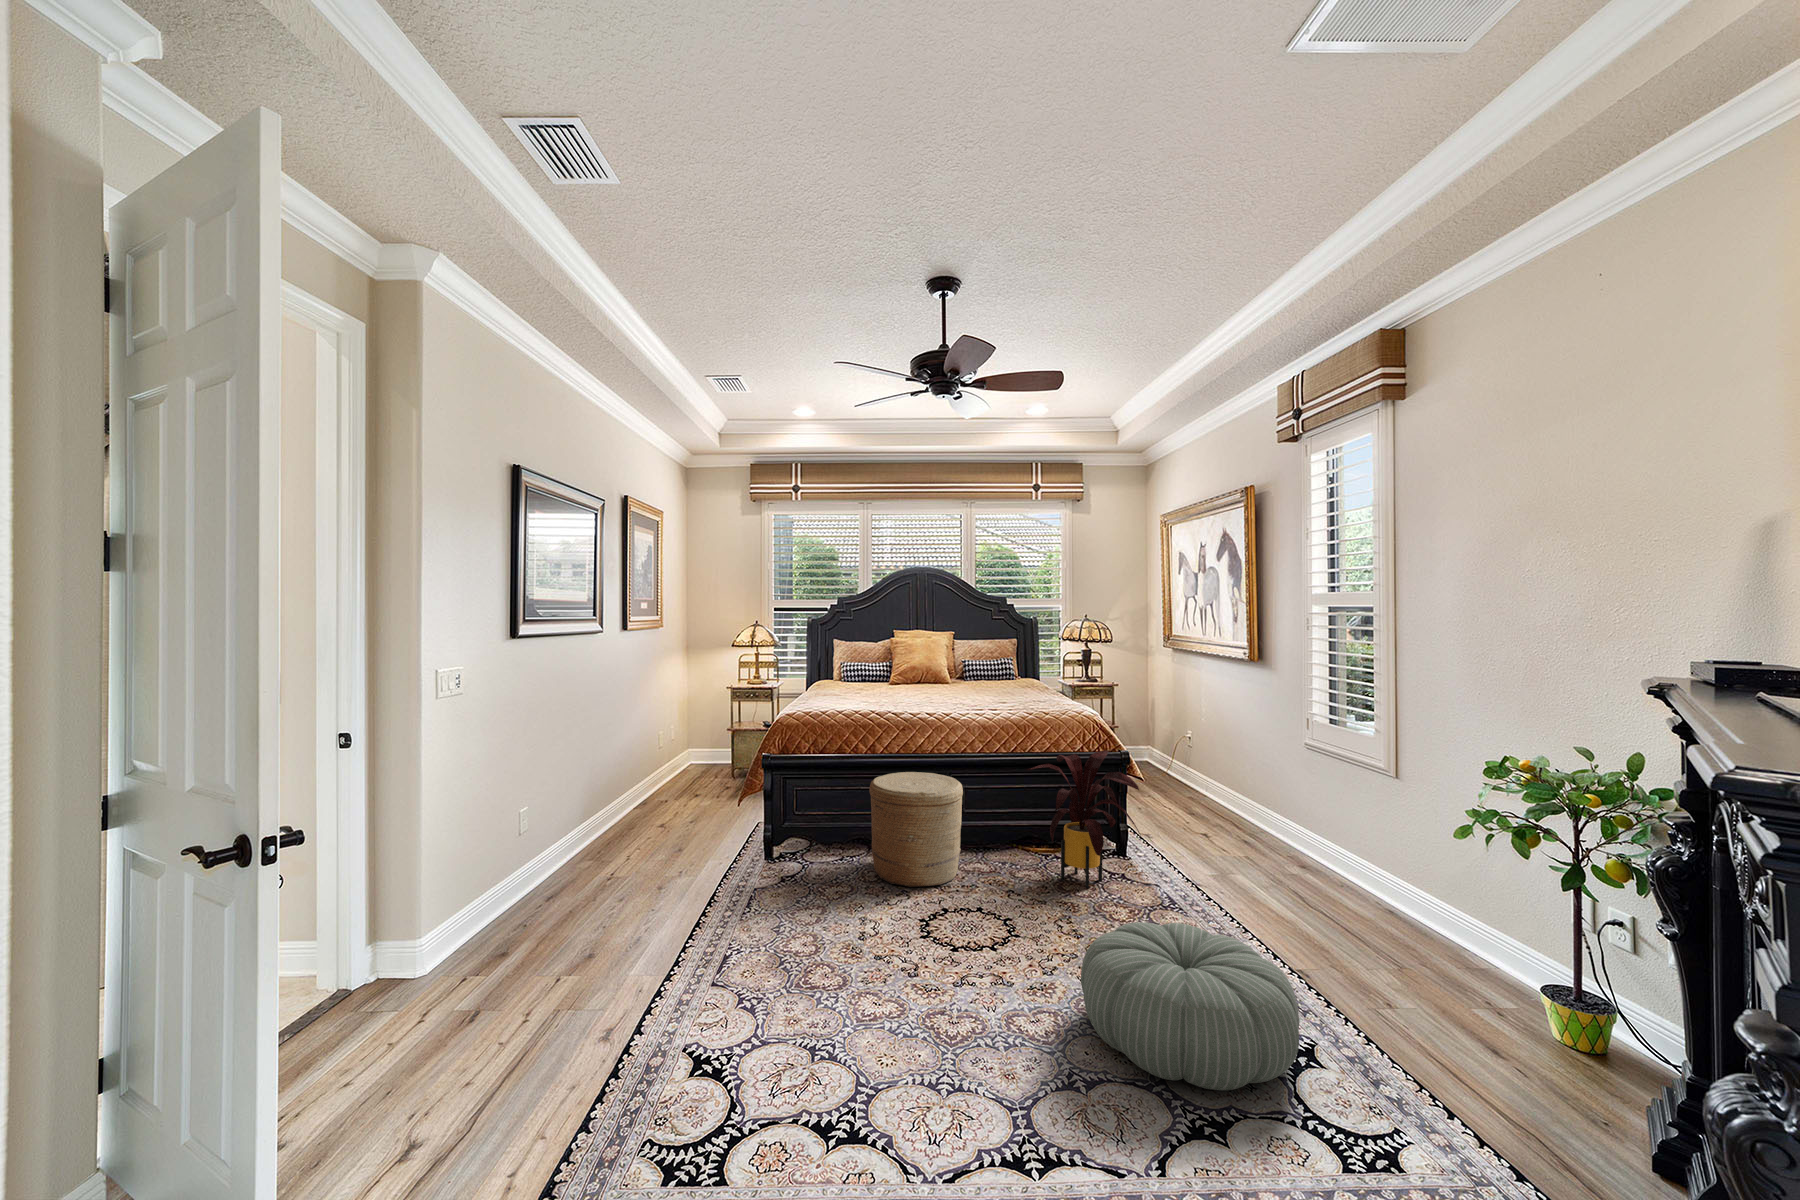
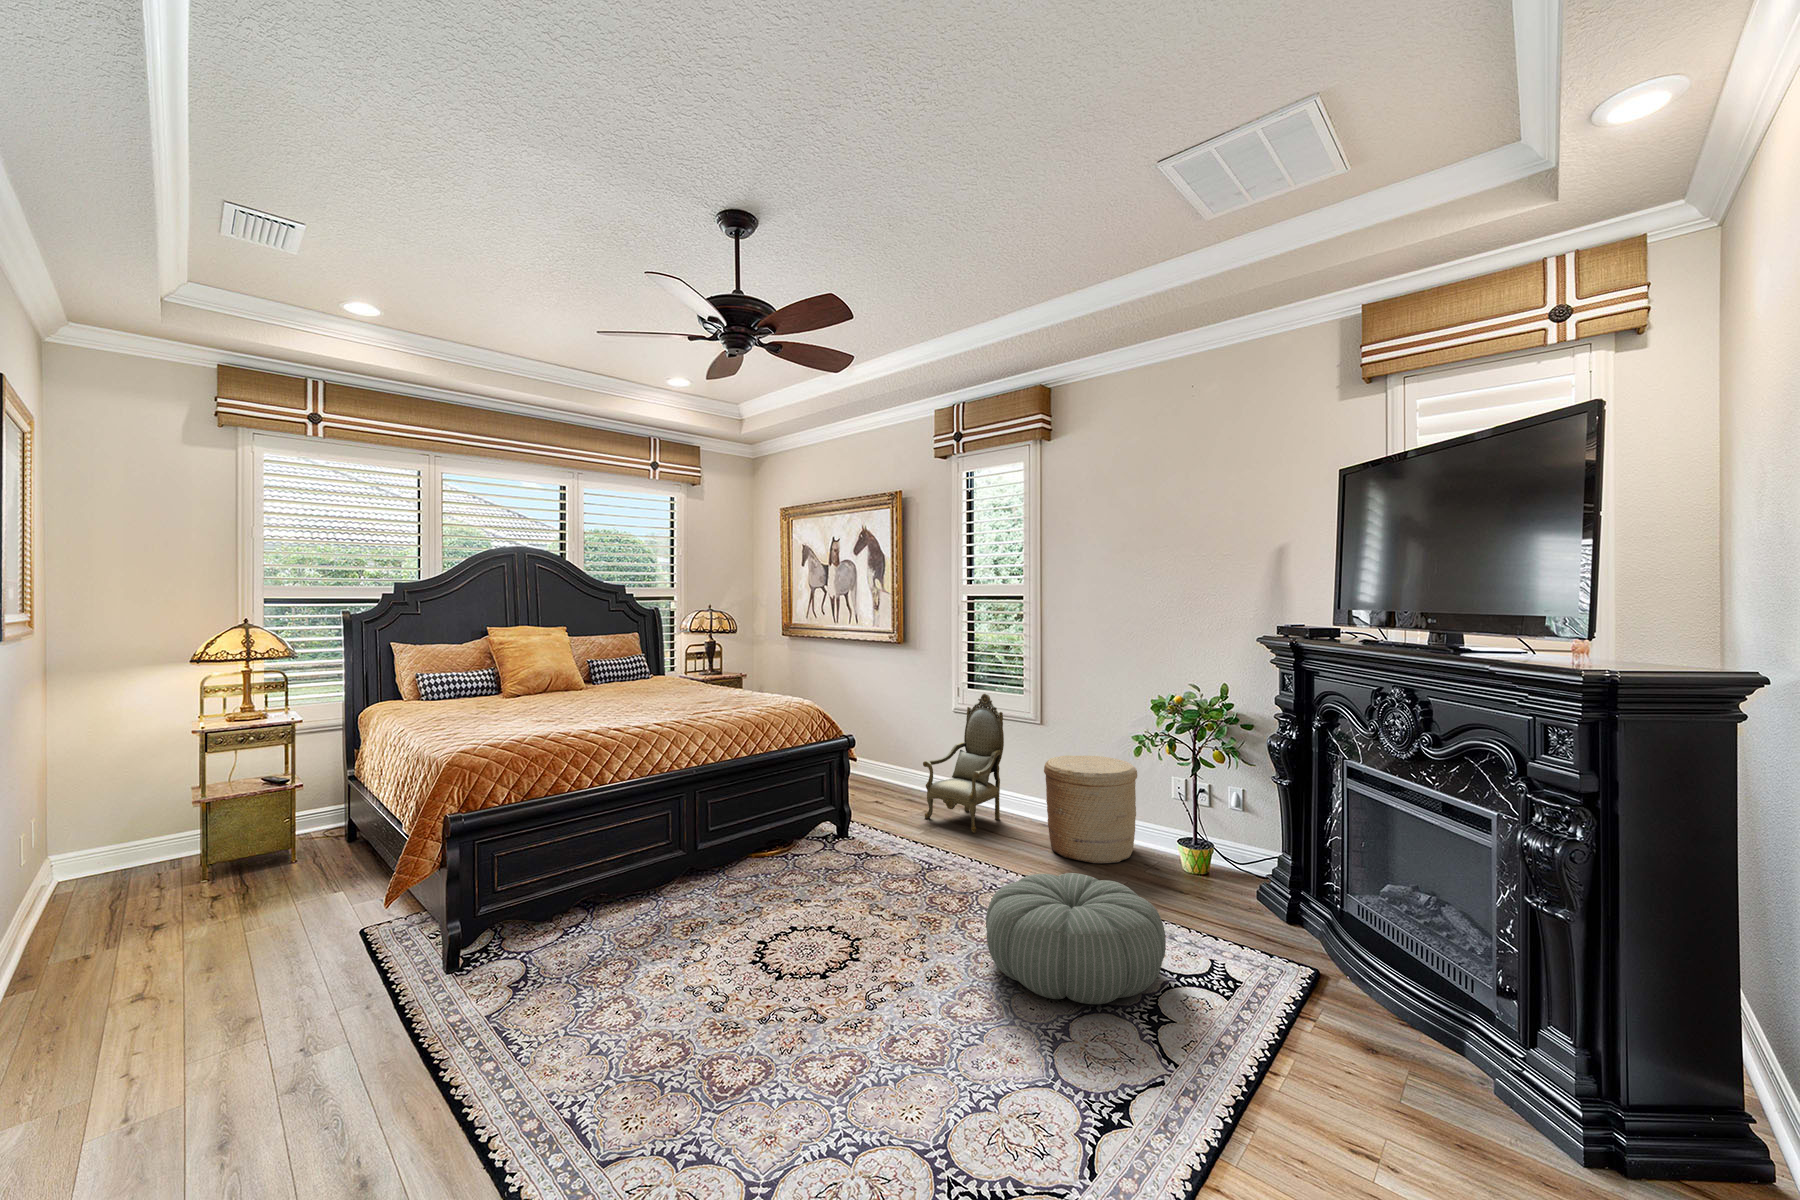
armchair: none [1233,670,1333,885] -> present [923,693,1004,833]
house plant: present [1027,750,1141,888] -> none [792,739,915,879]
woven basket: present [869,772,963,887] -> present [1044,755,1137,863]

